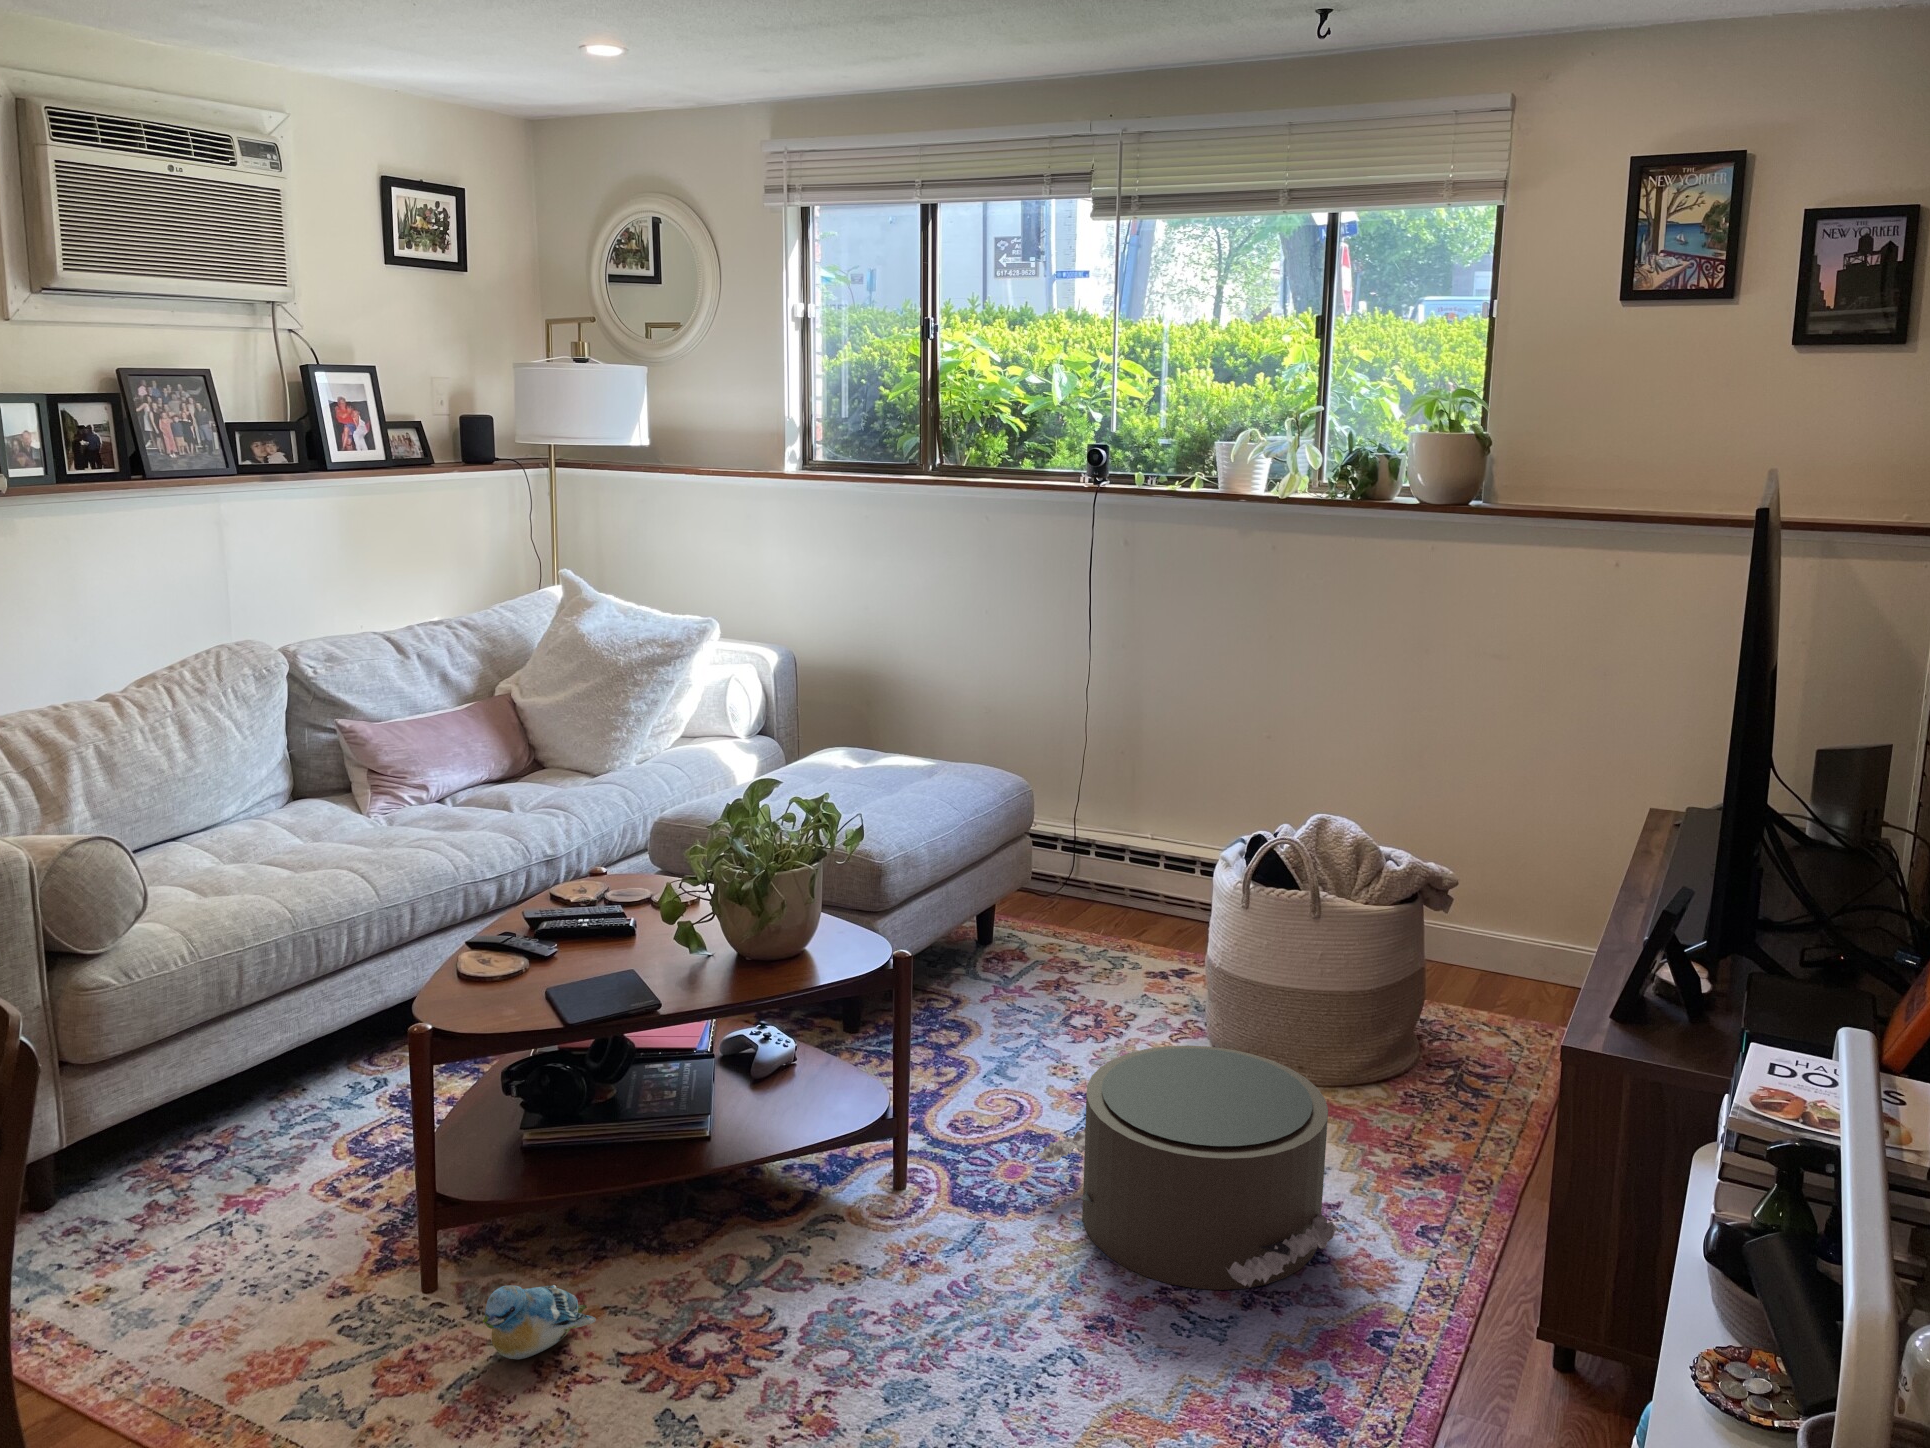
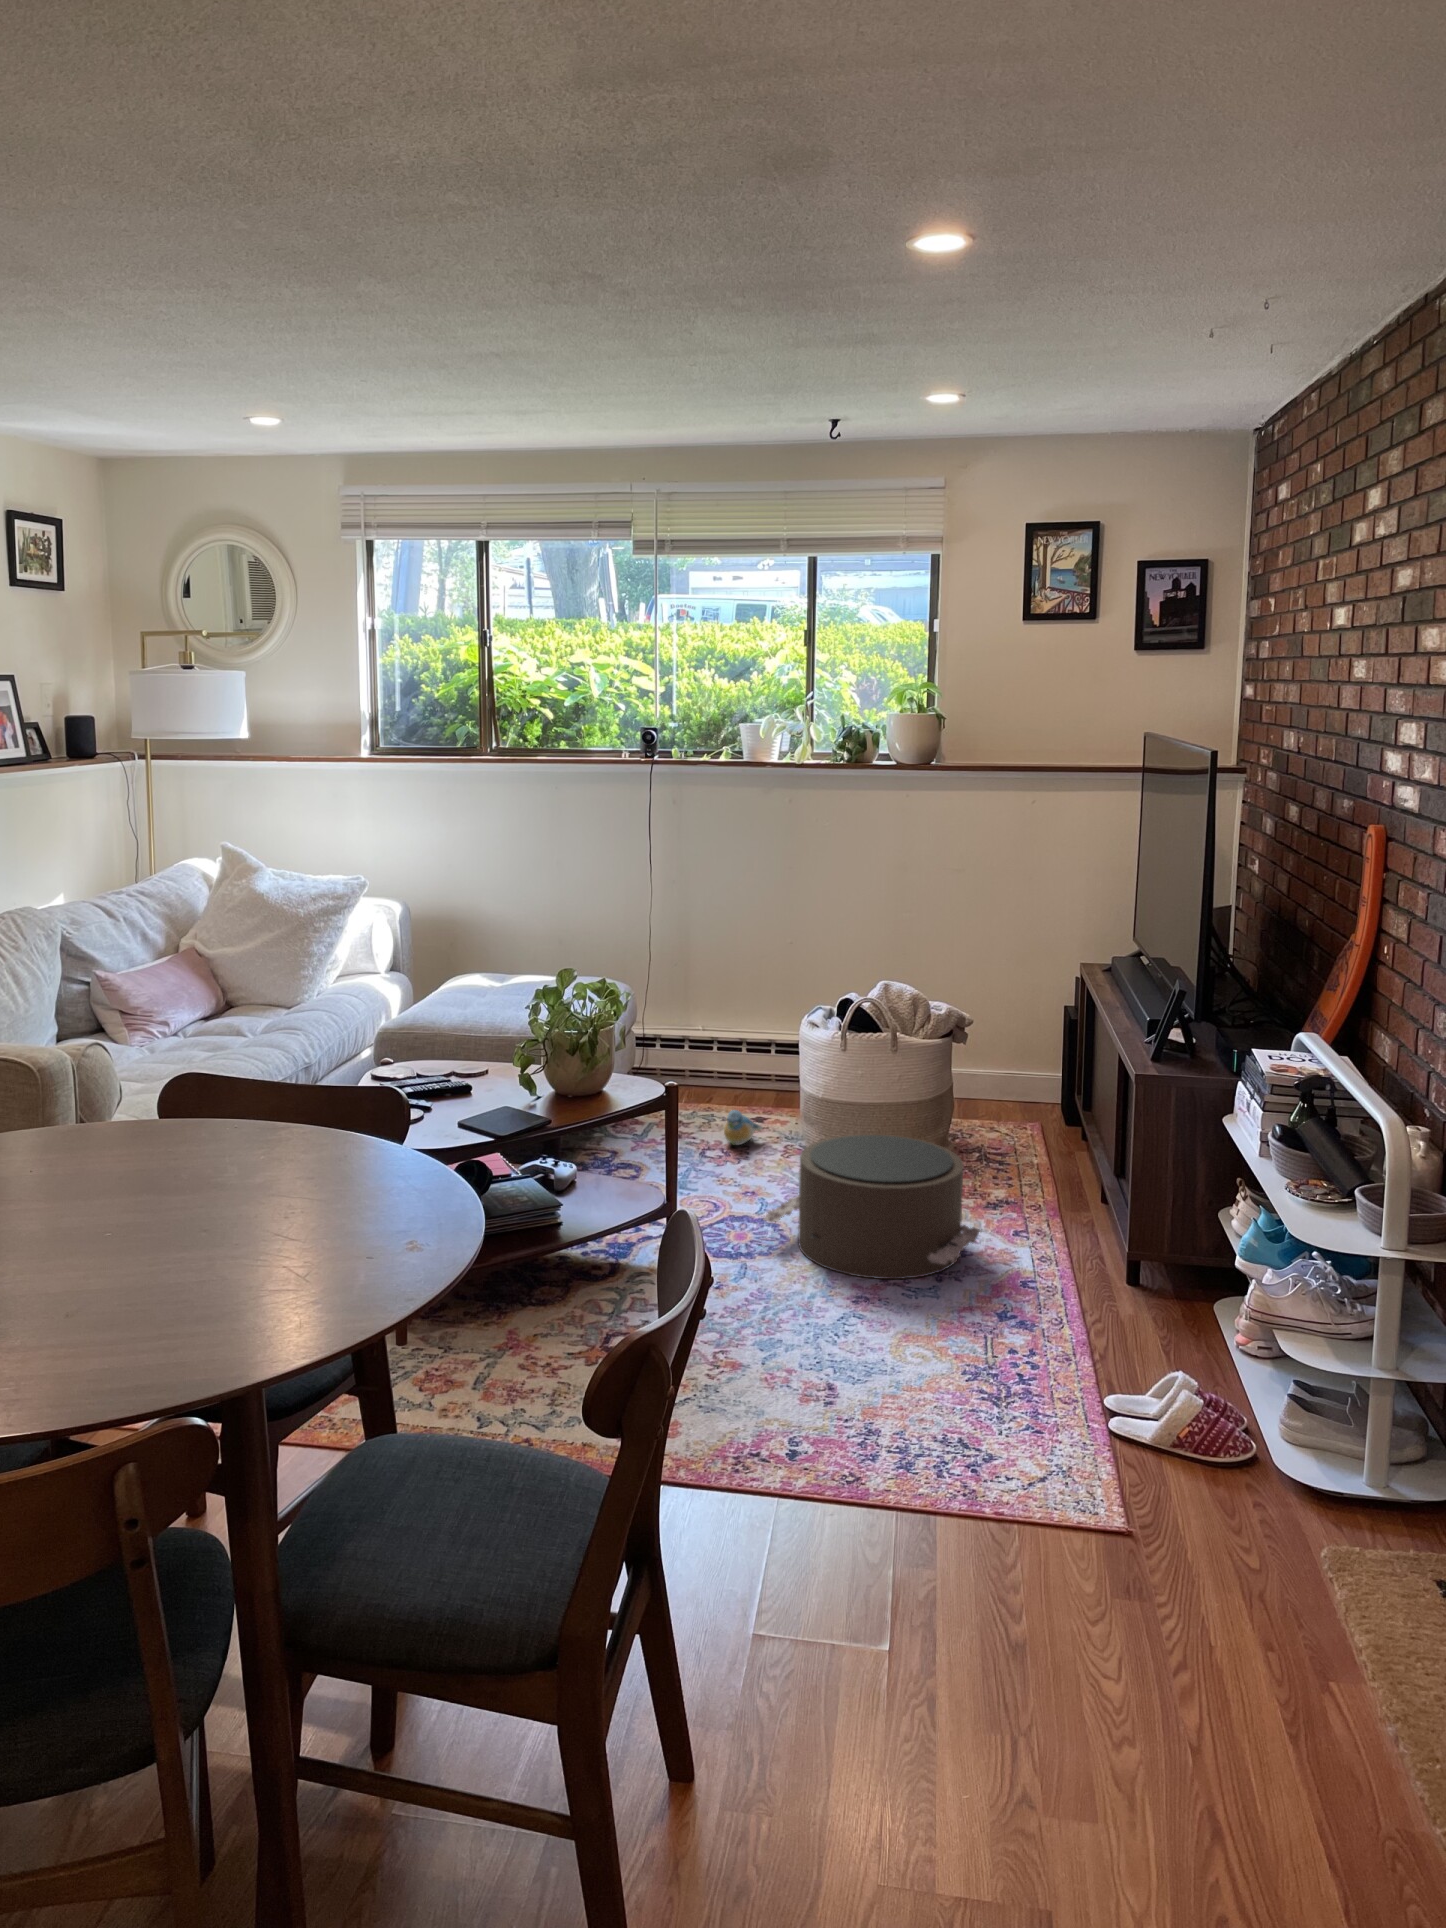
plush toy: present [483,1285,596,1359] -> present [724,1110,763,1145]

